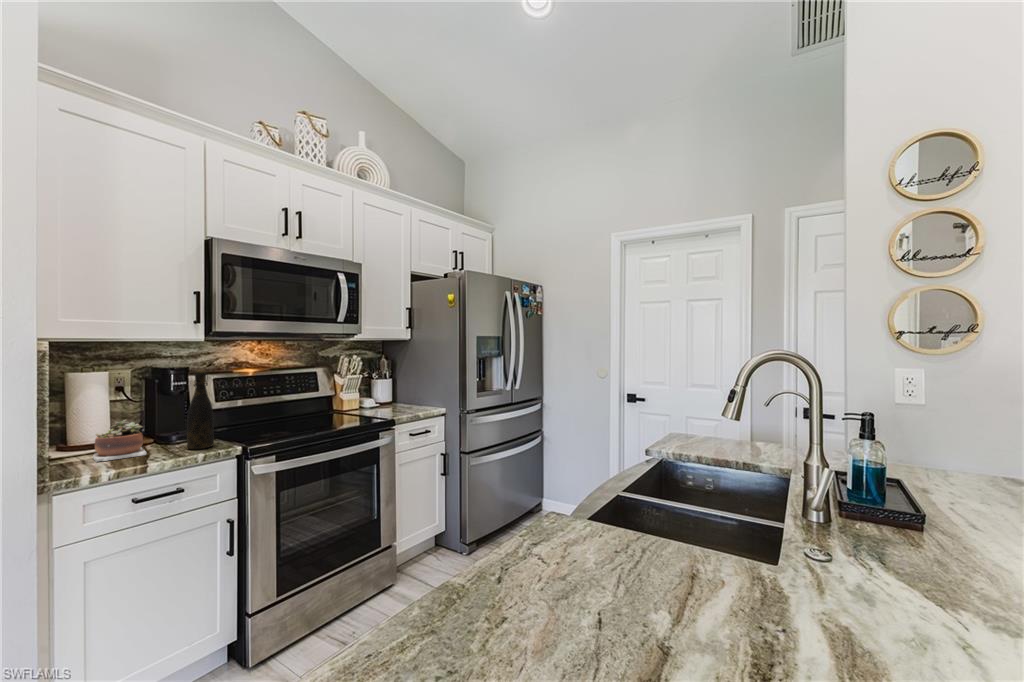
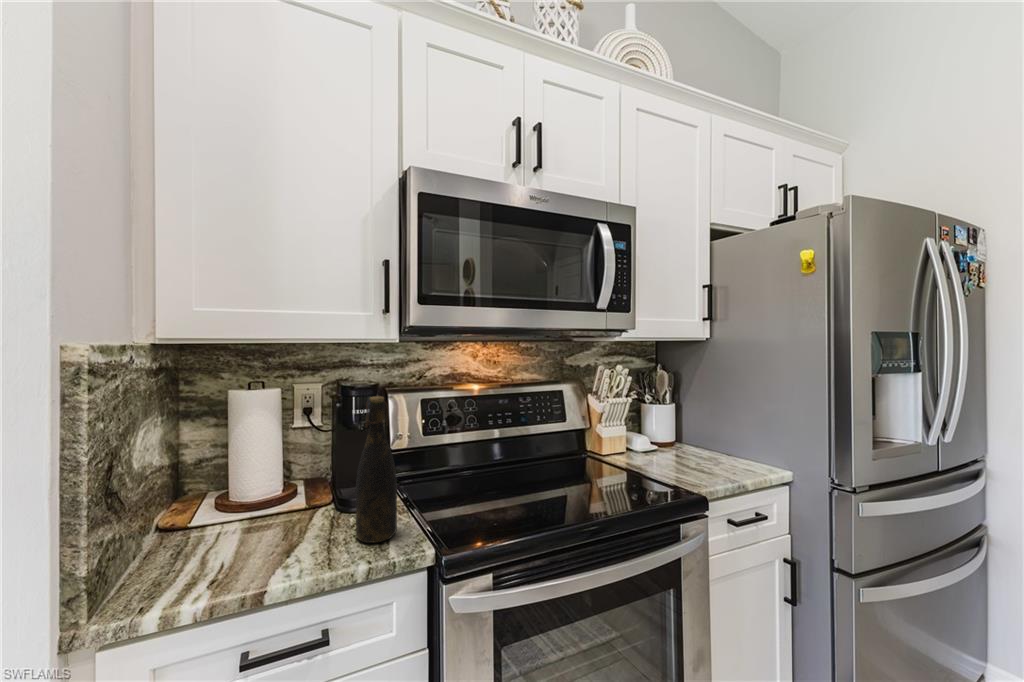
succulent plant: present [93,420,146,462] -> none [221,473,306,552]

